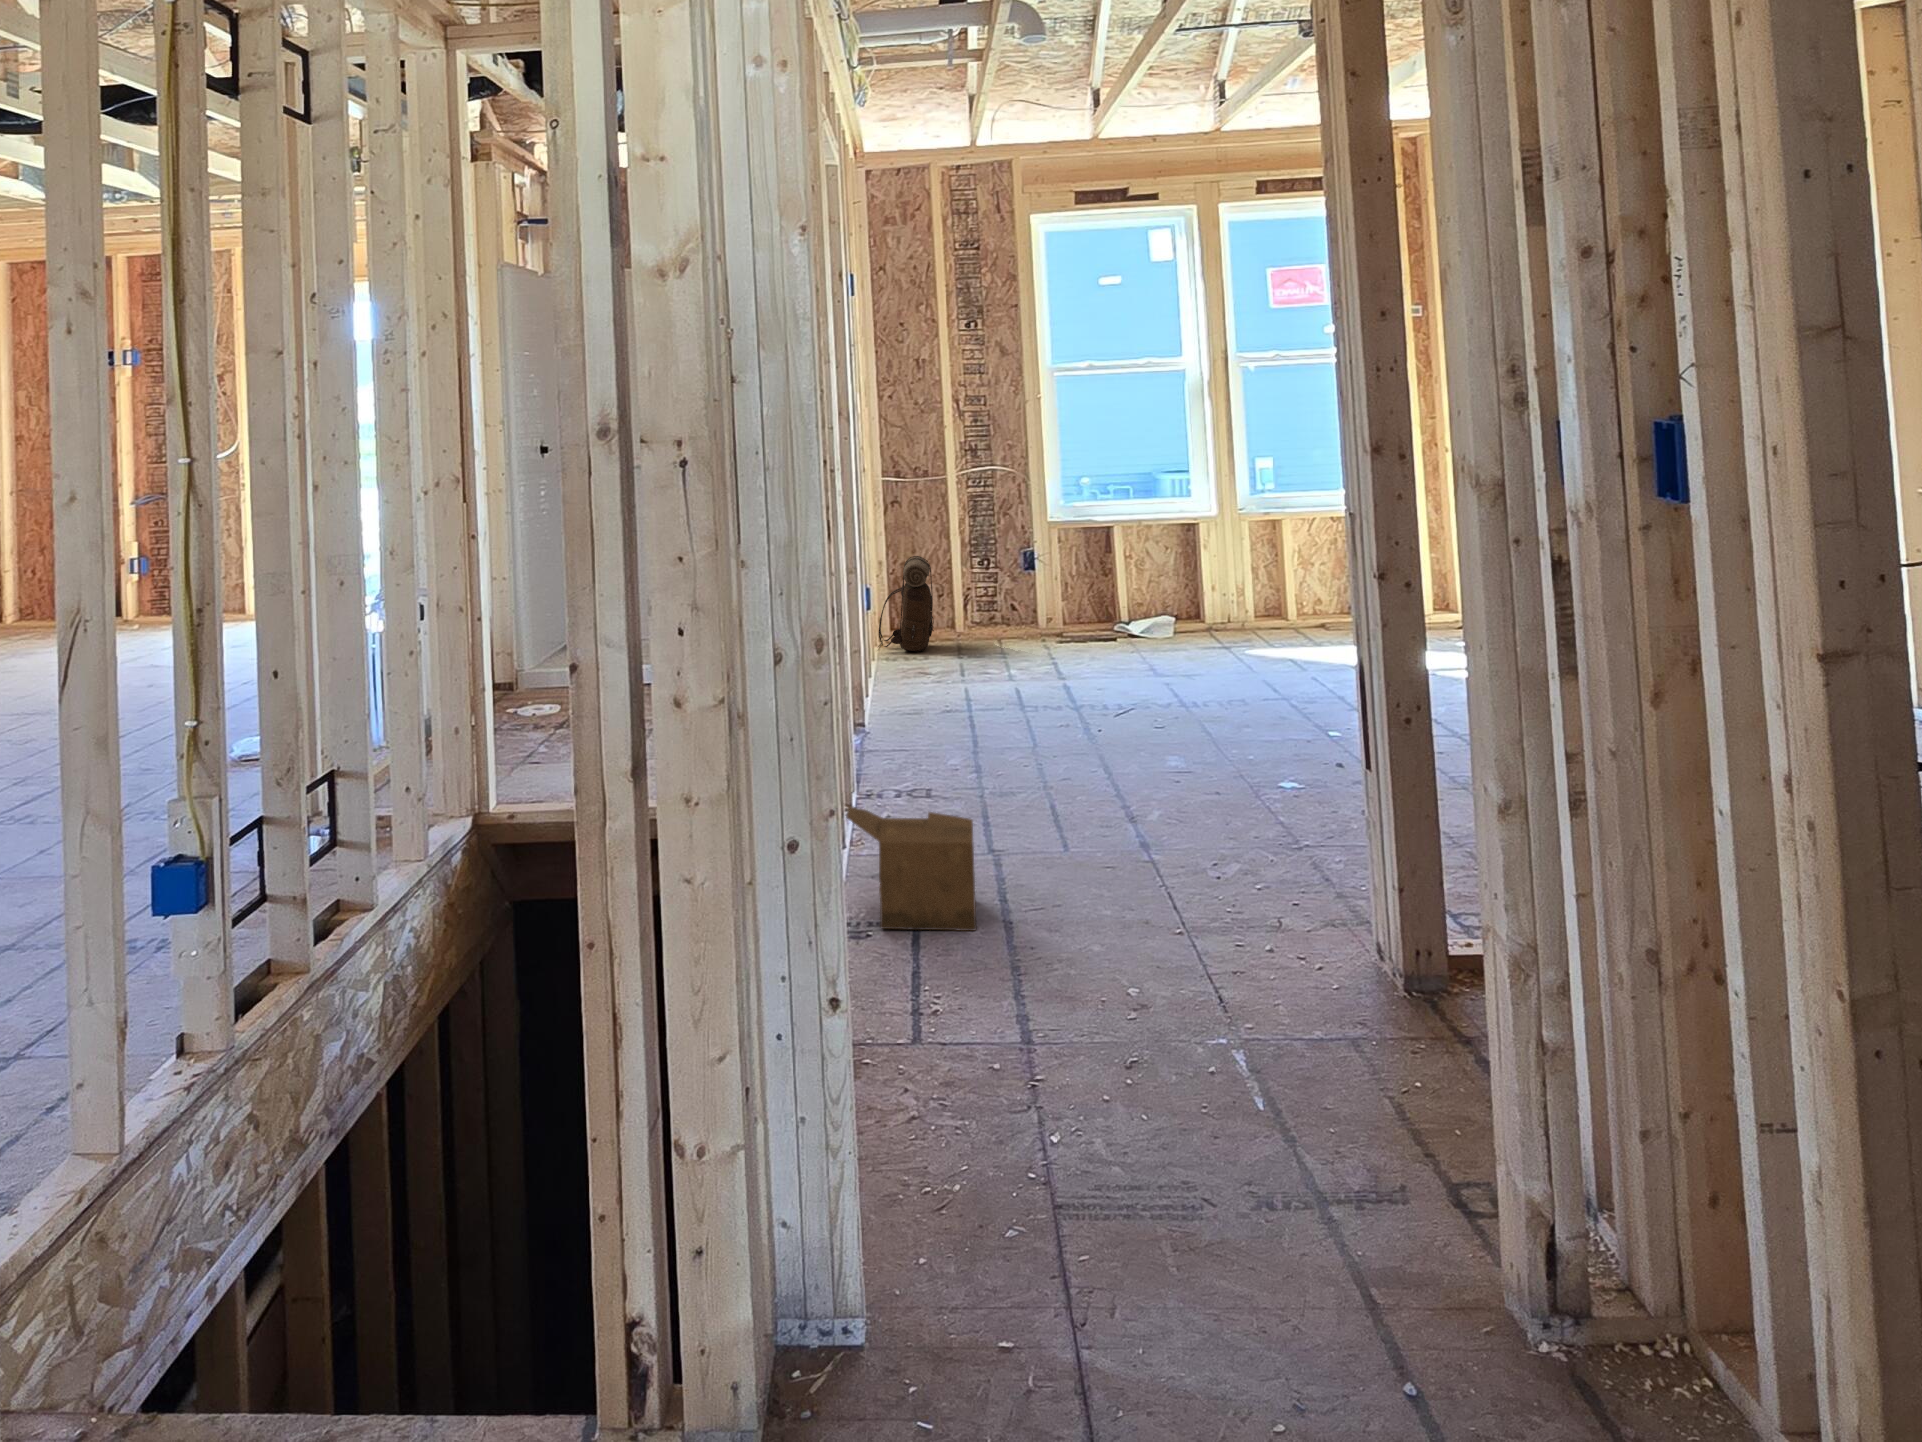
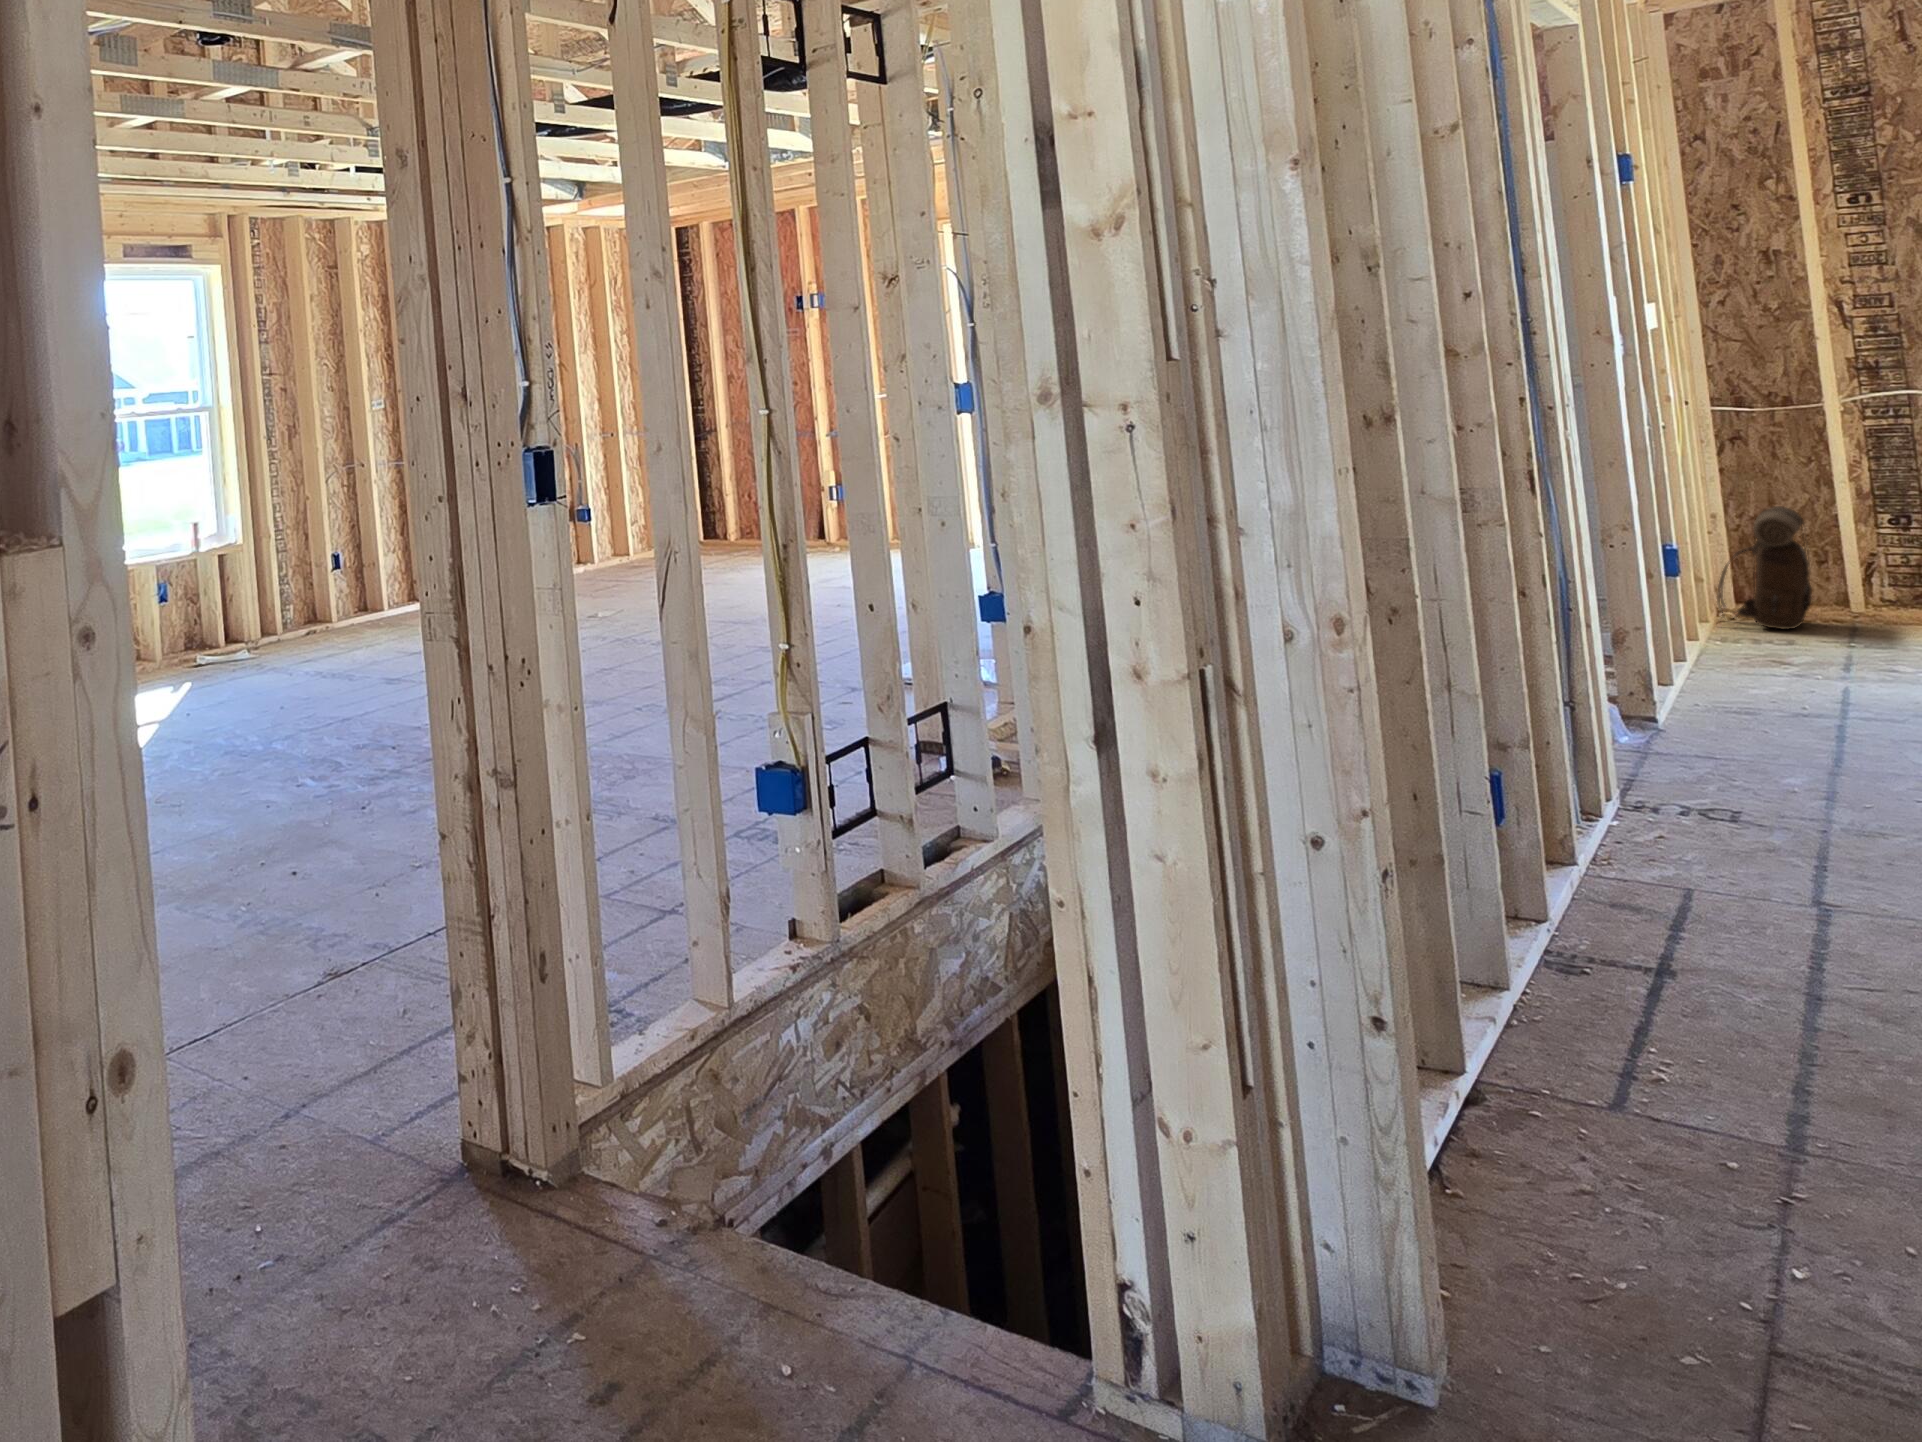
cardboard box: present [846,806,977,931] -> none [1553,811,1779,999]

